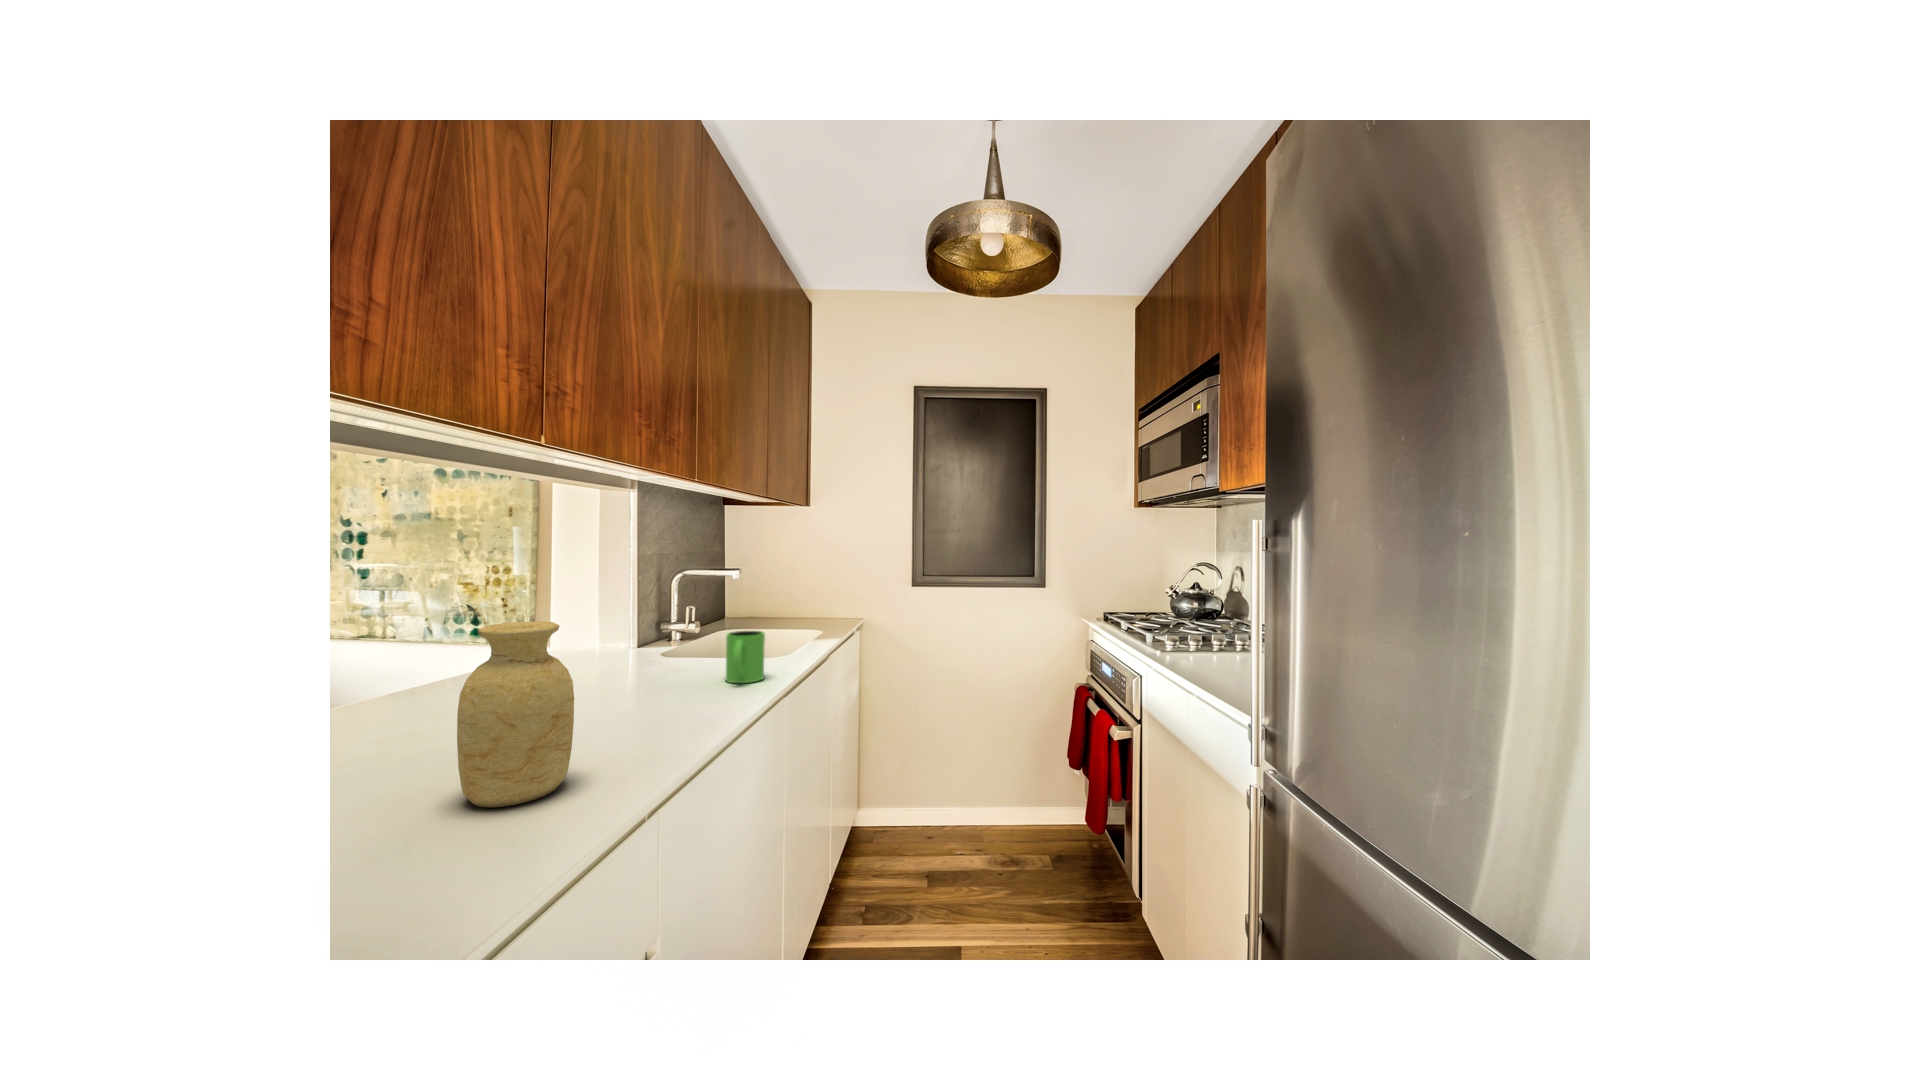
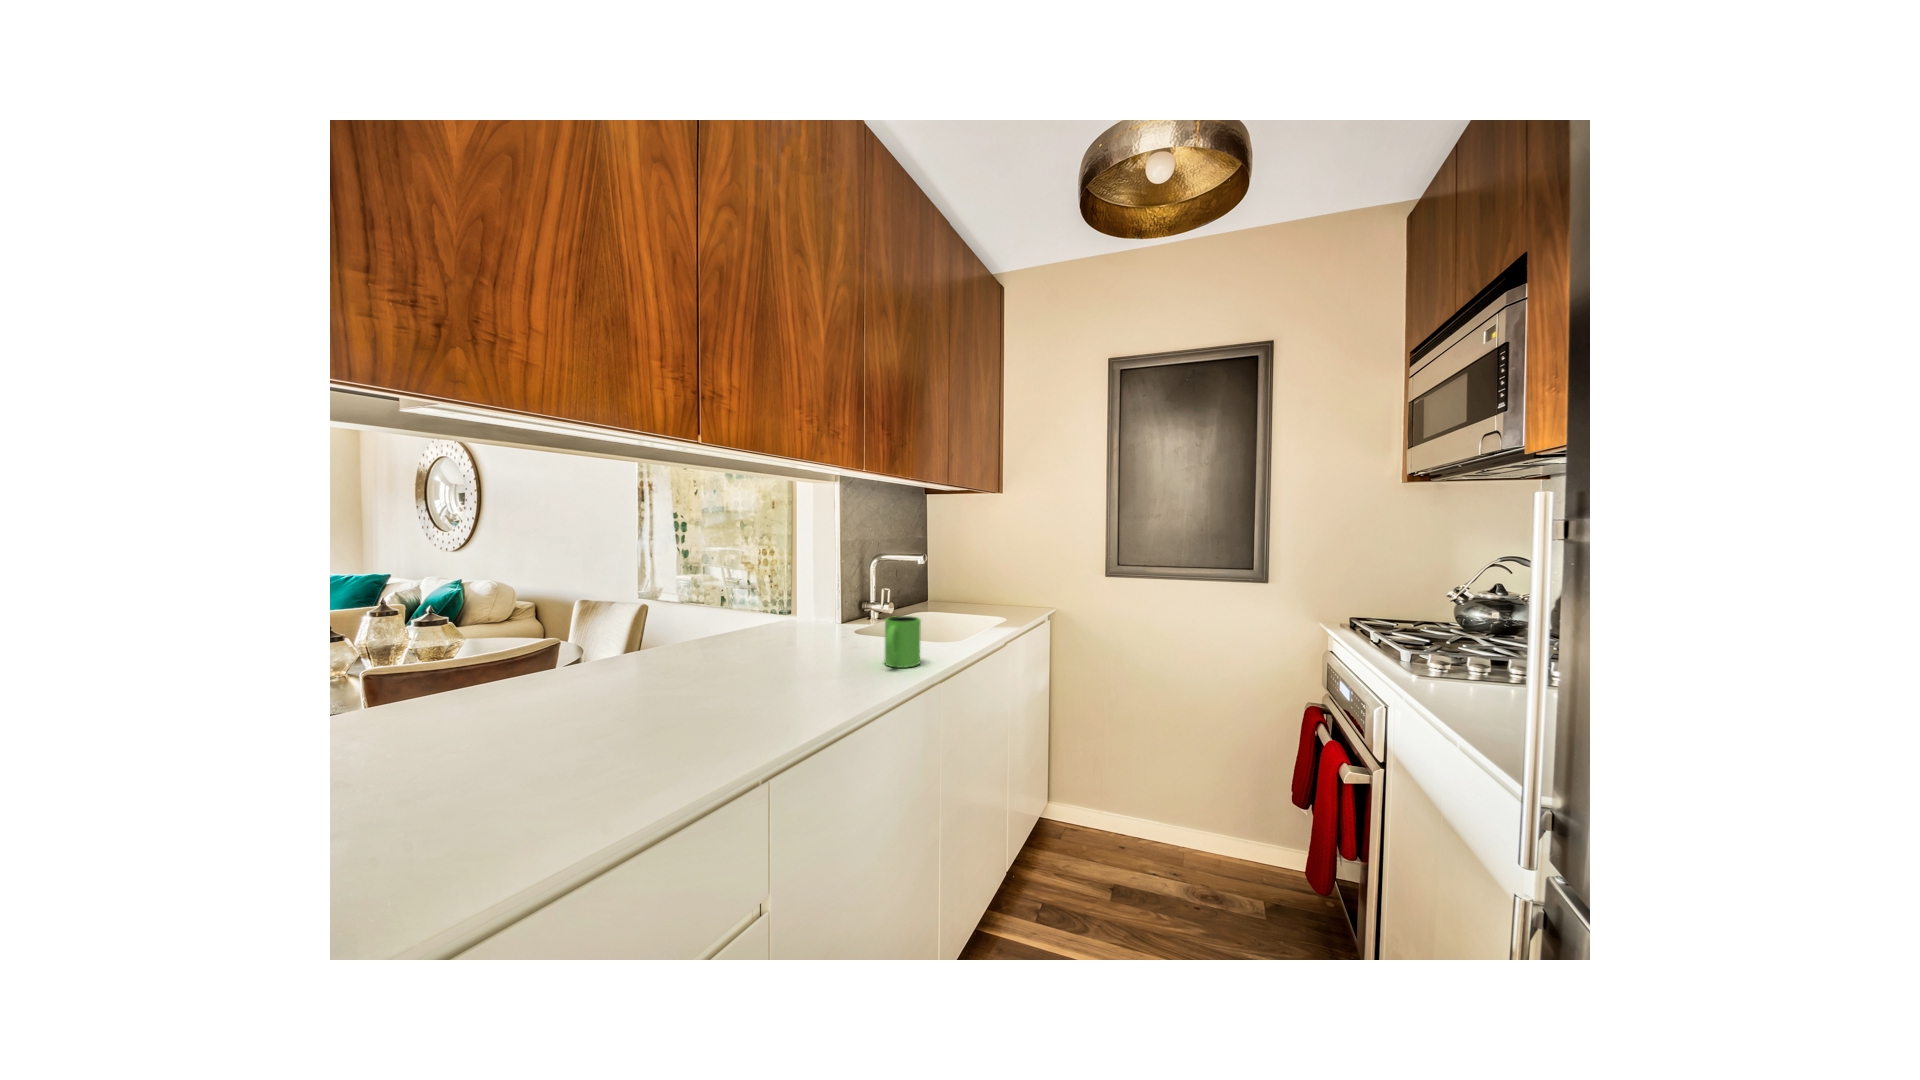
vase: present [457,621,574,808] -> none [587,602,685,770]

